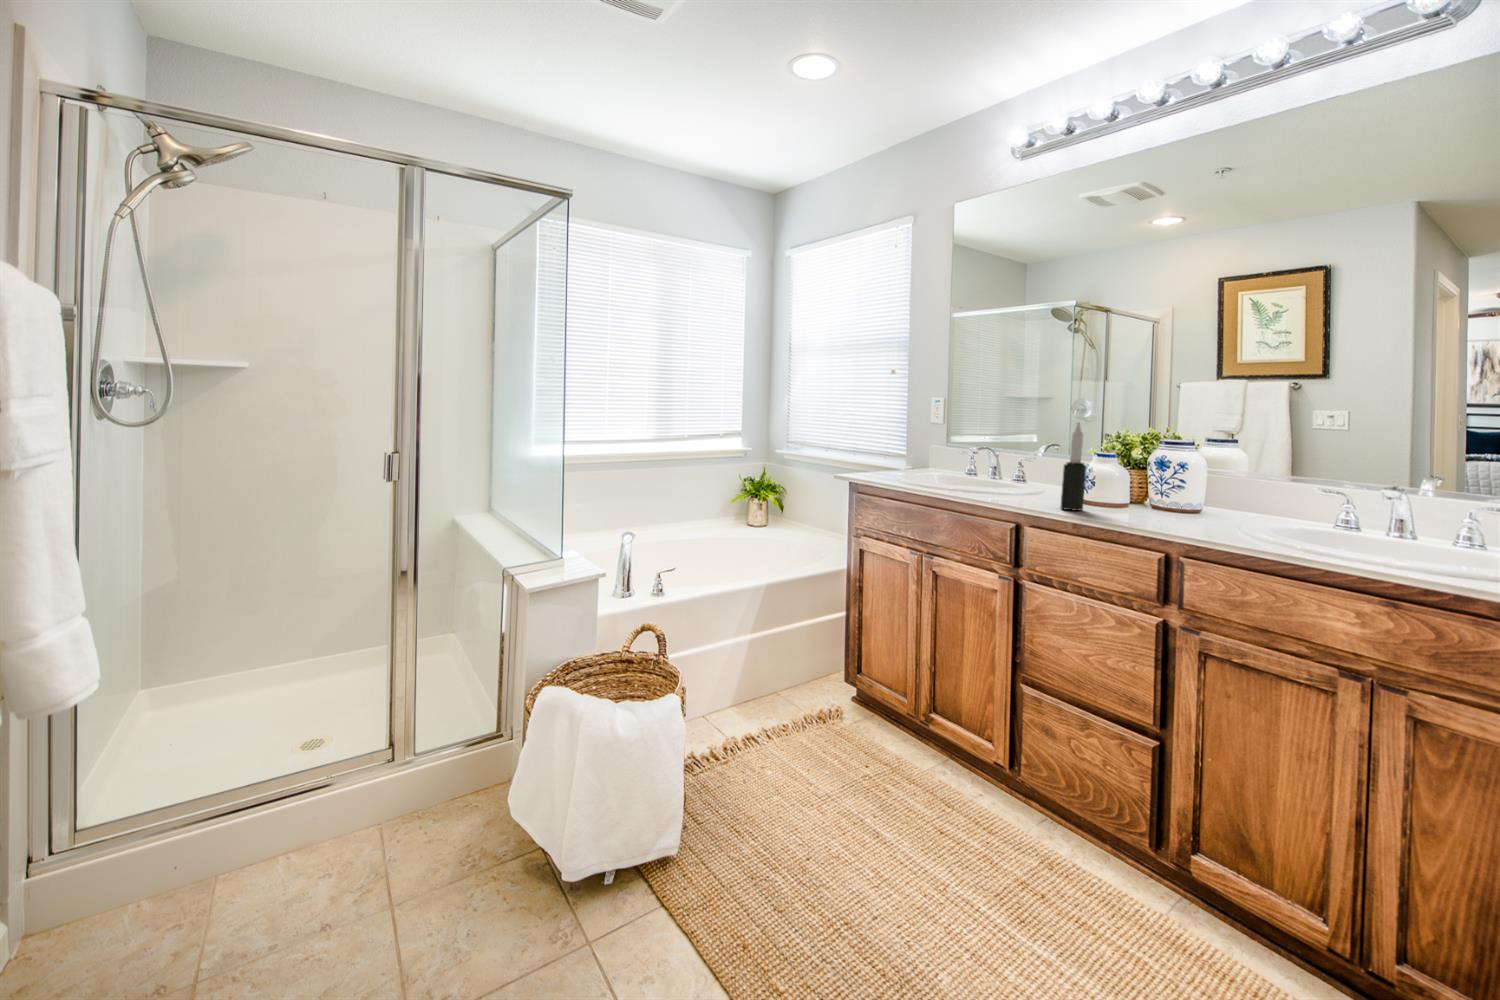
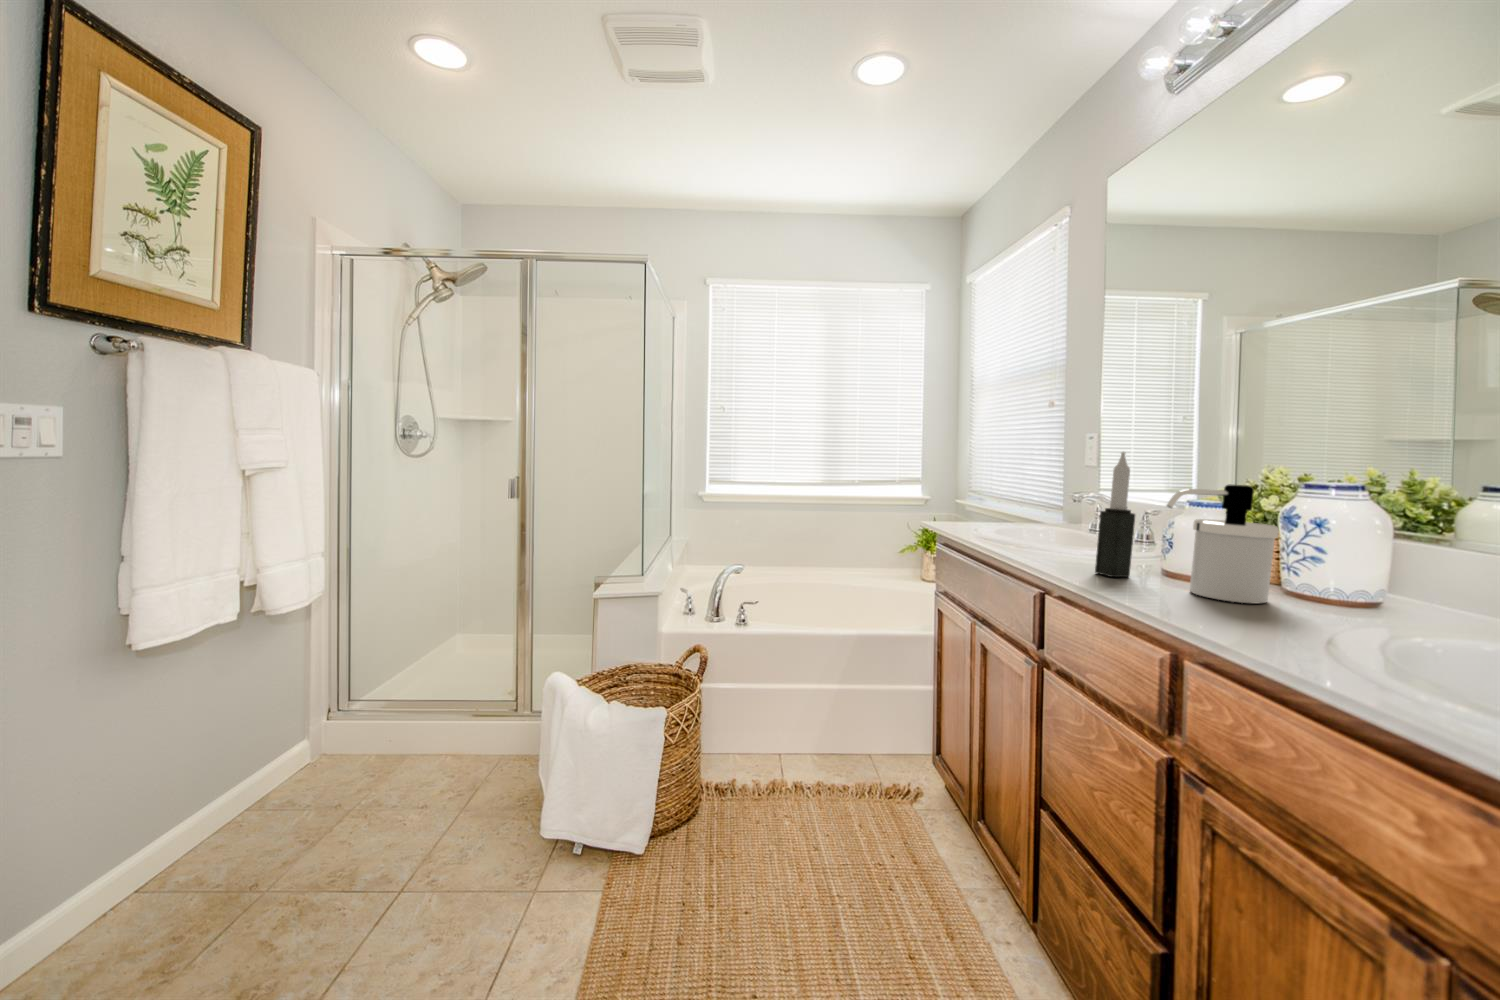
soap dispenser: none [1128,443,1182,519] -> present [1167,484,1279,604]

